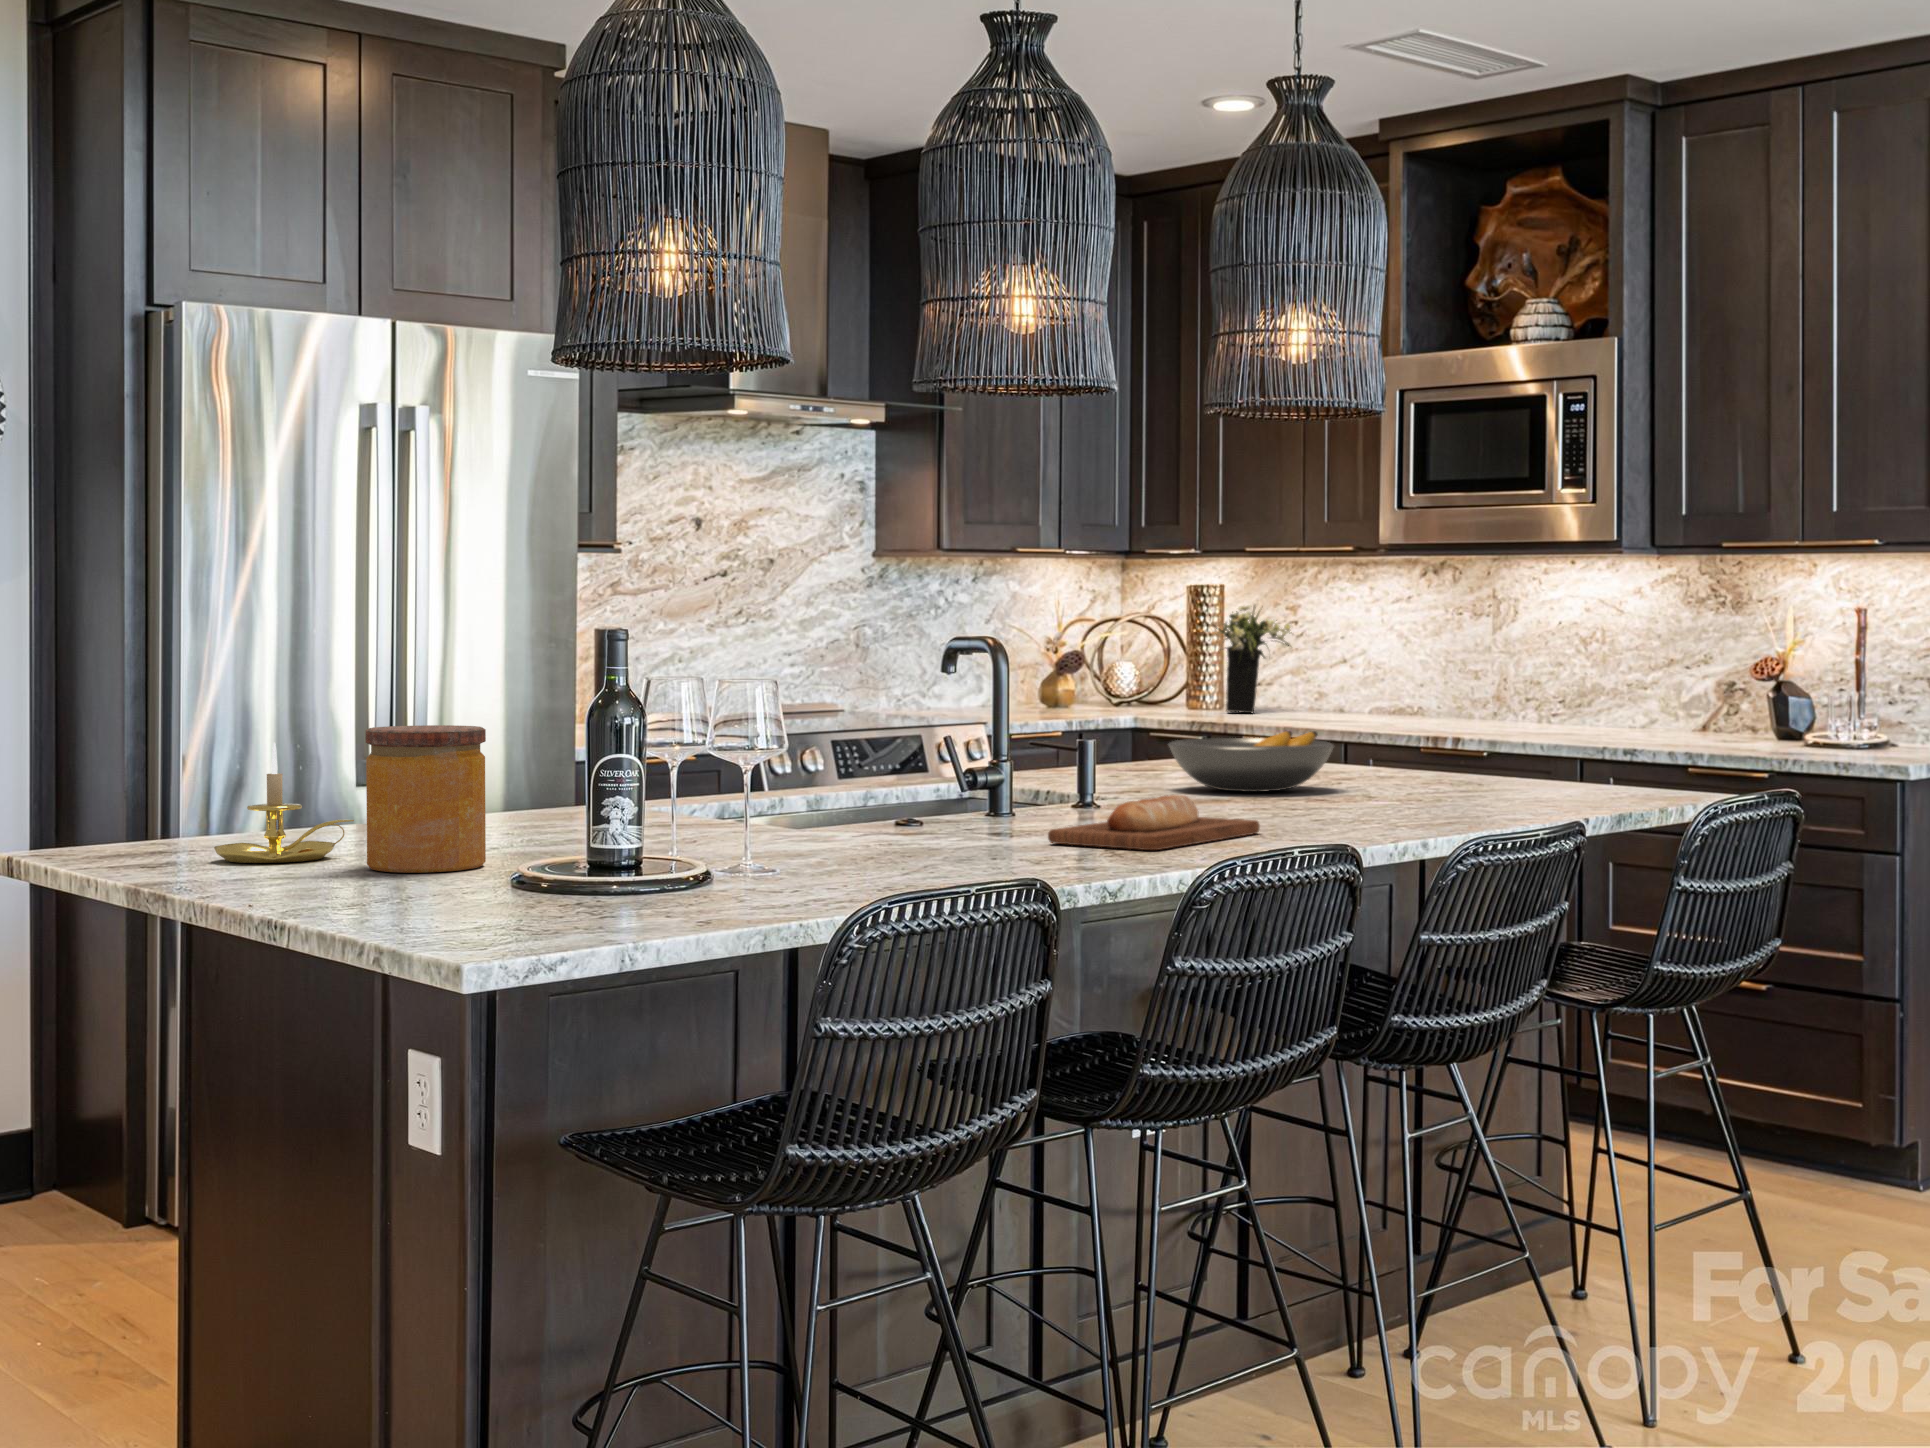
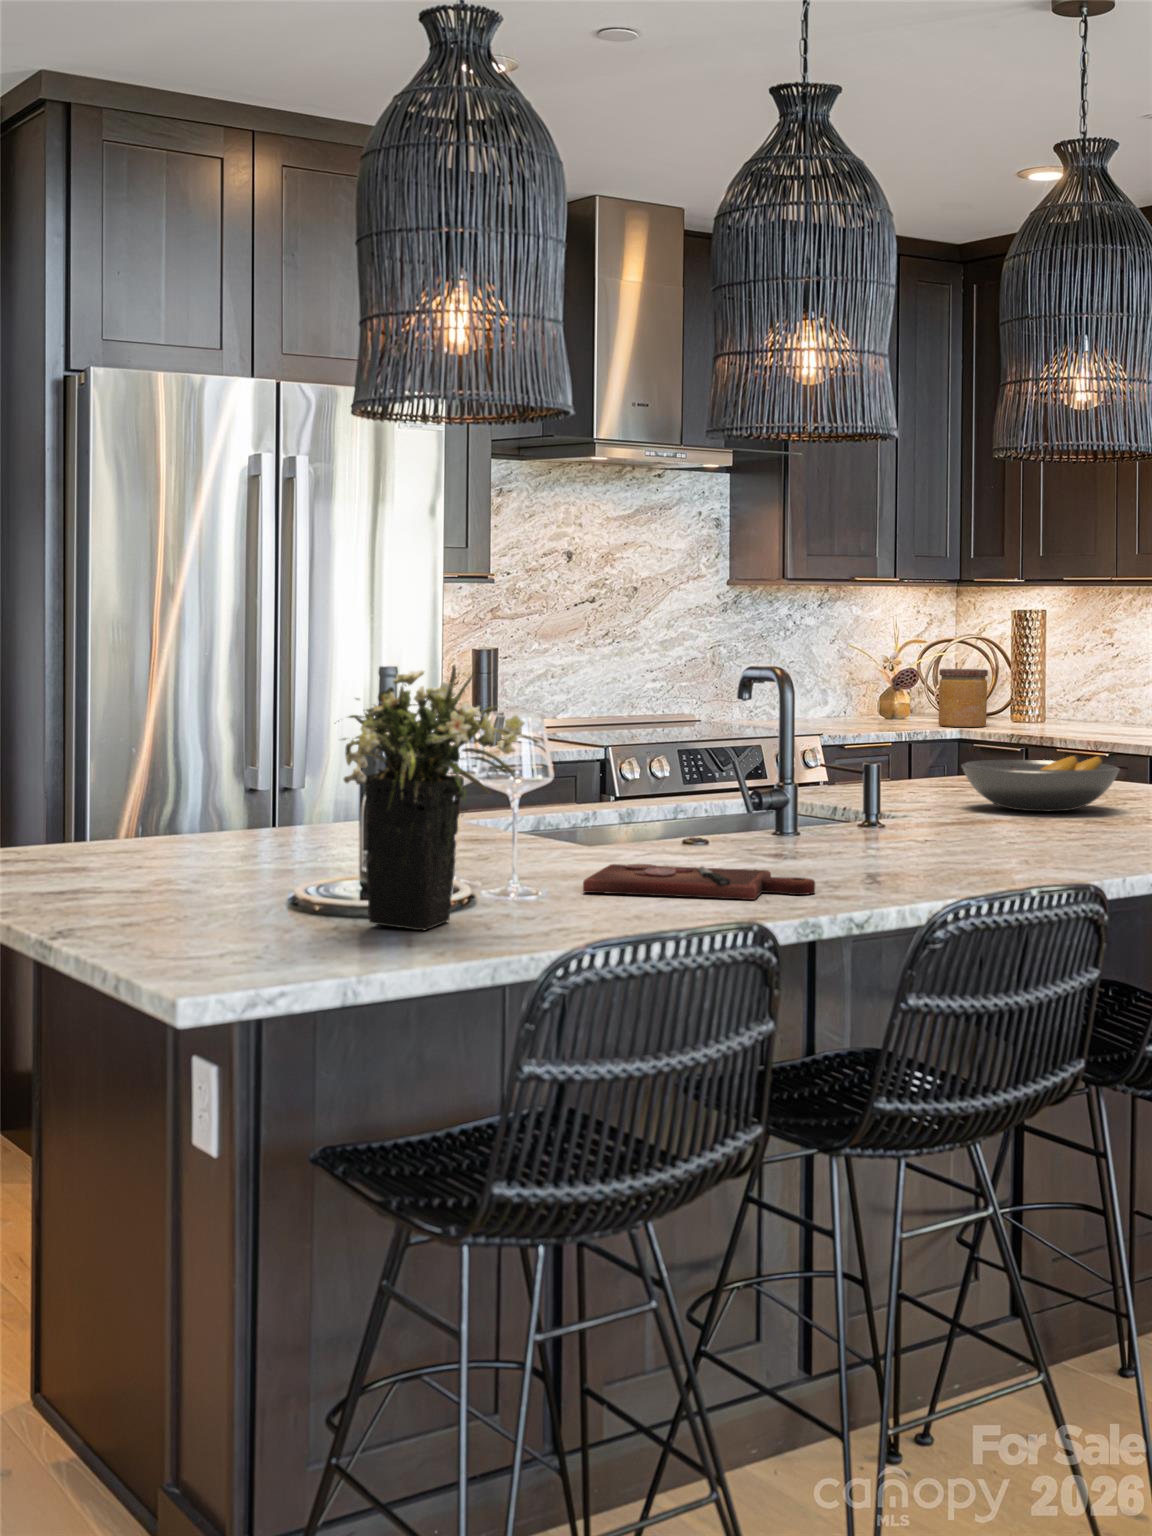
flower arrangement: present [1216,605,1290,713] -> present [343,665,539,930]
jar: present [366,725,486,873] -> present [939,669,988,727]
candle holder: present [214,743,354,863] -> none [72,762,192,869]
bread loaf: present [1048,795,1260,850] -> none [816,823,1025,879]
cutting board: none [816,842,1060,871] -> present [583,864,815,900]

